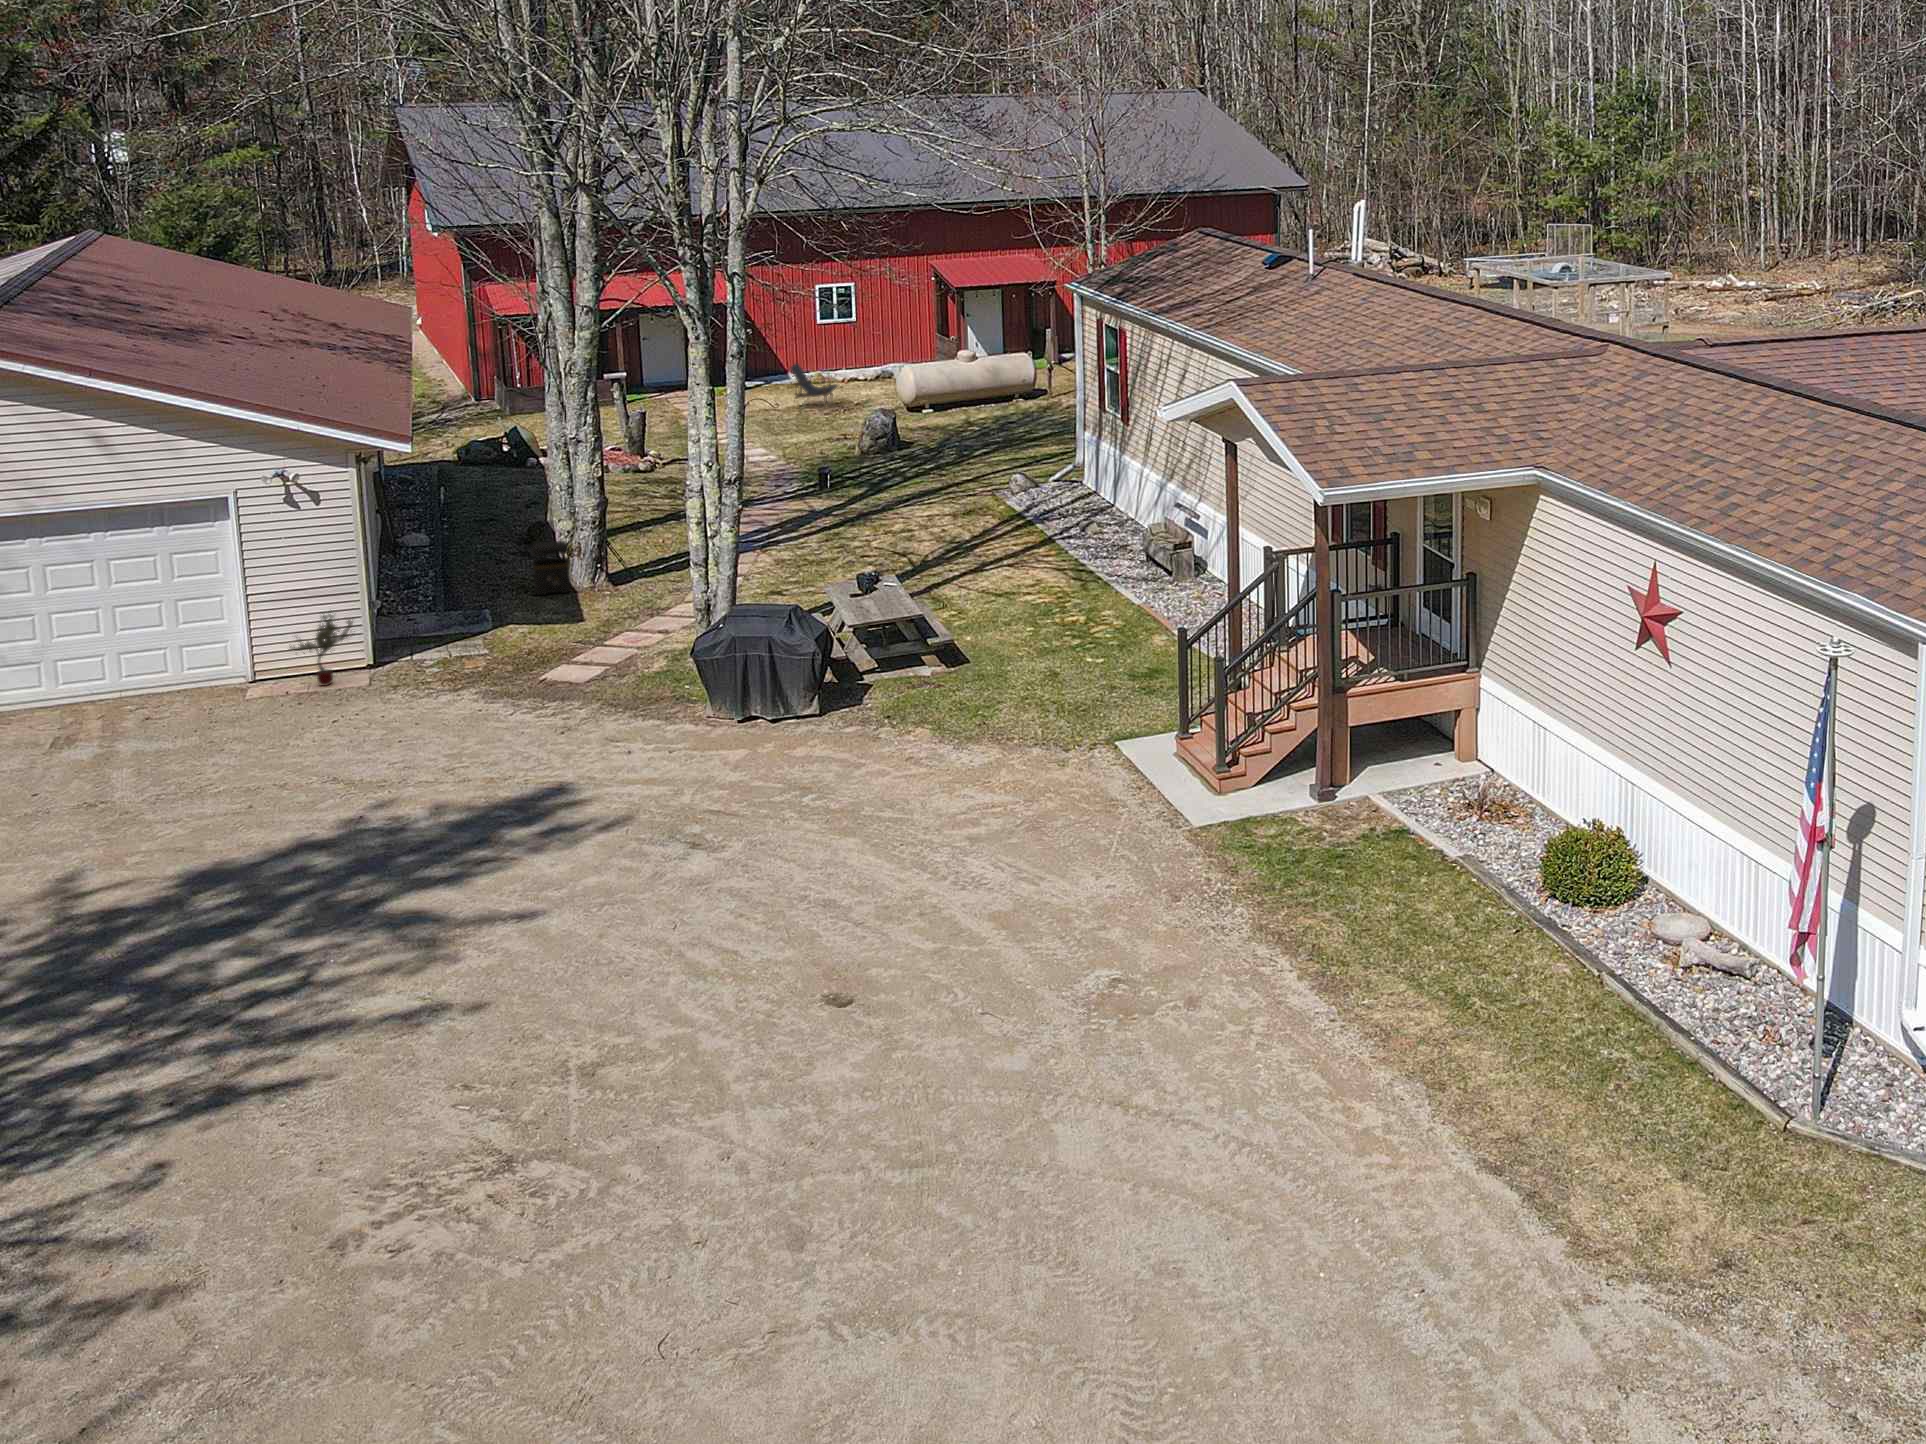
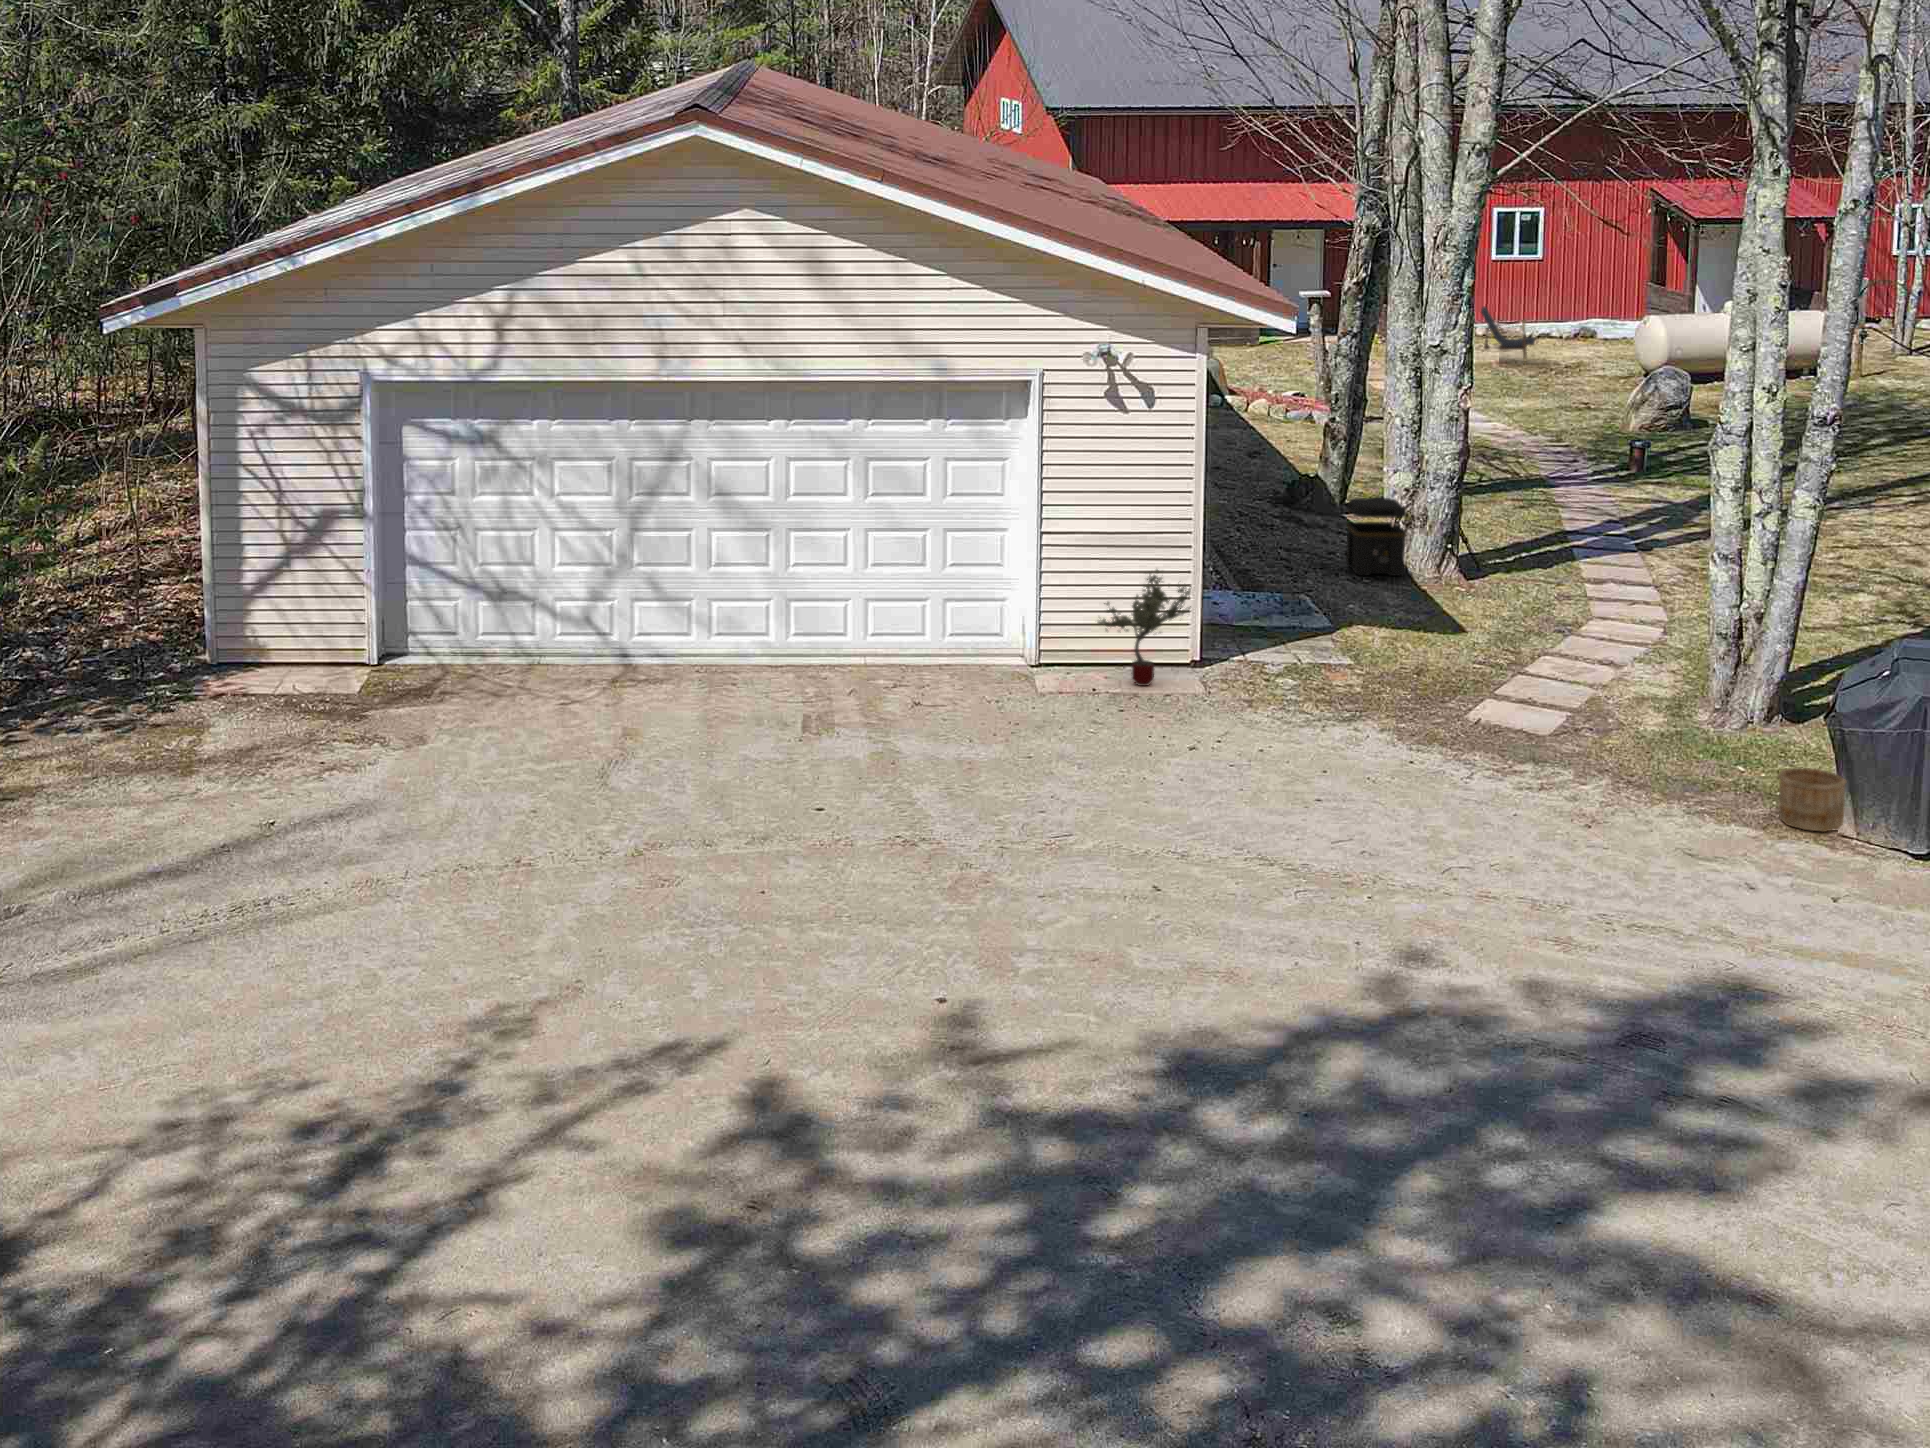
wooden bucket: none [665,680,701,714] -> present [1778,767,1846,832]

